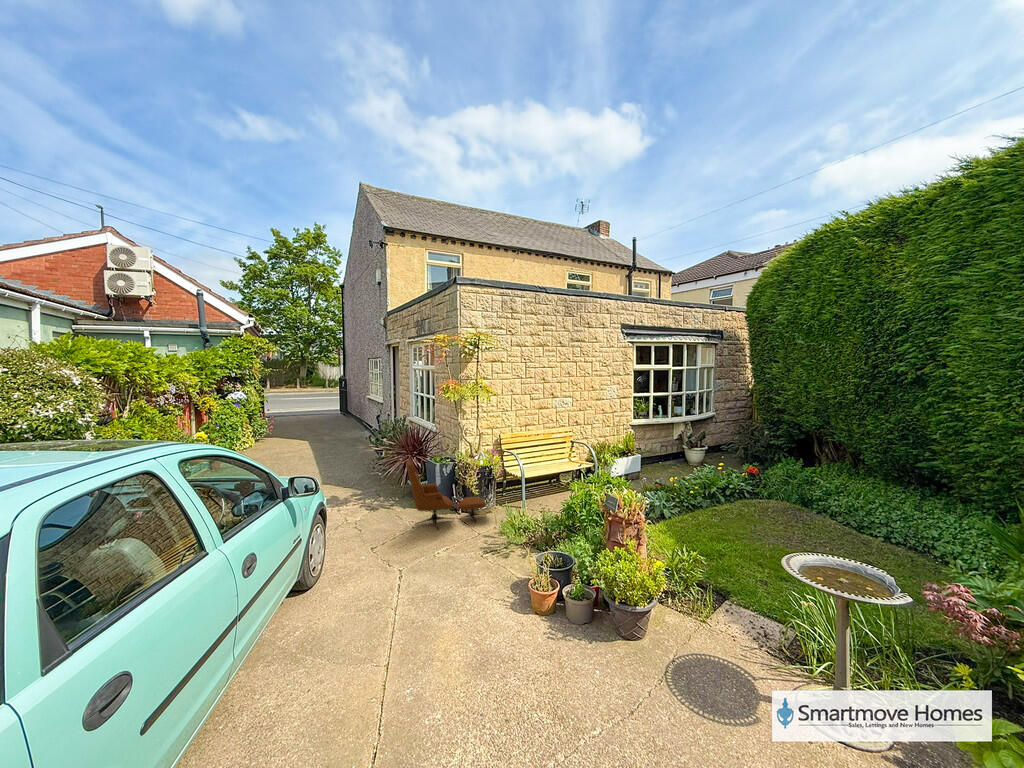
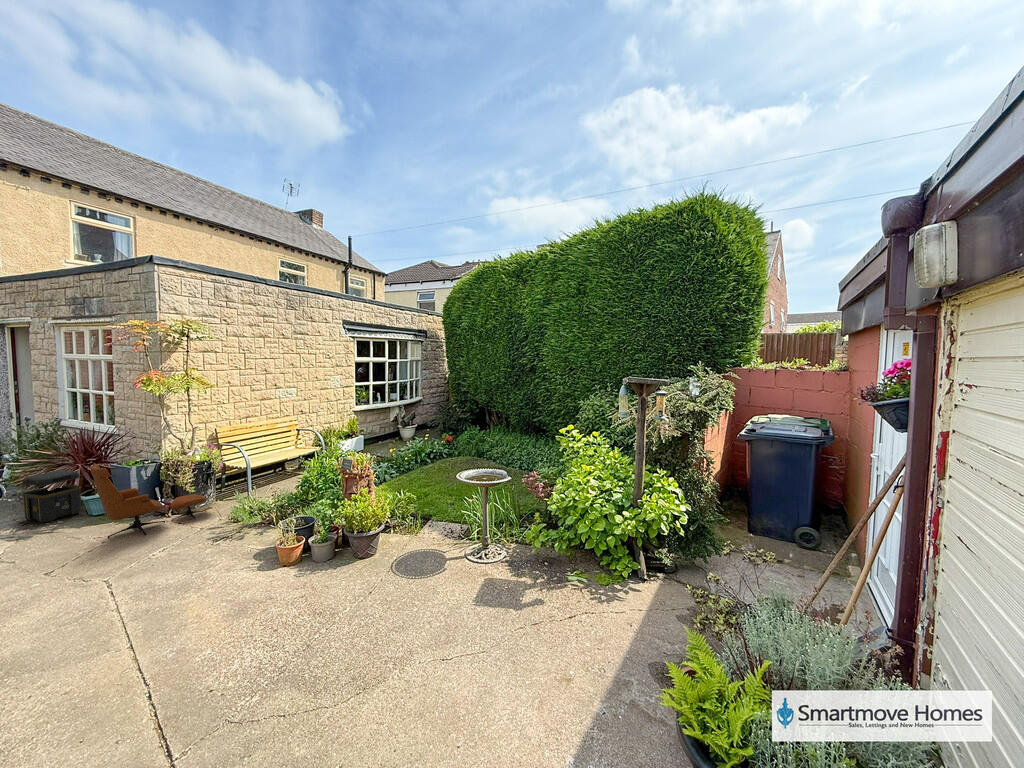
toolbox: none [379,458,410,499] -> present [22,470,82,522]

